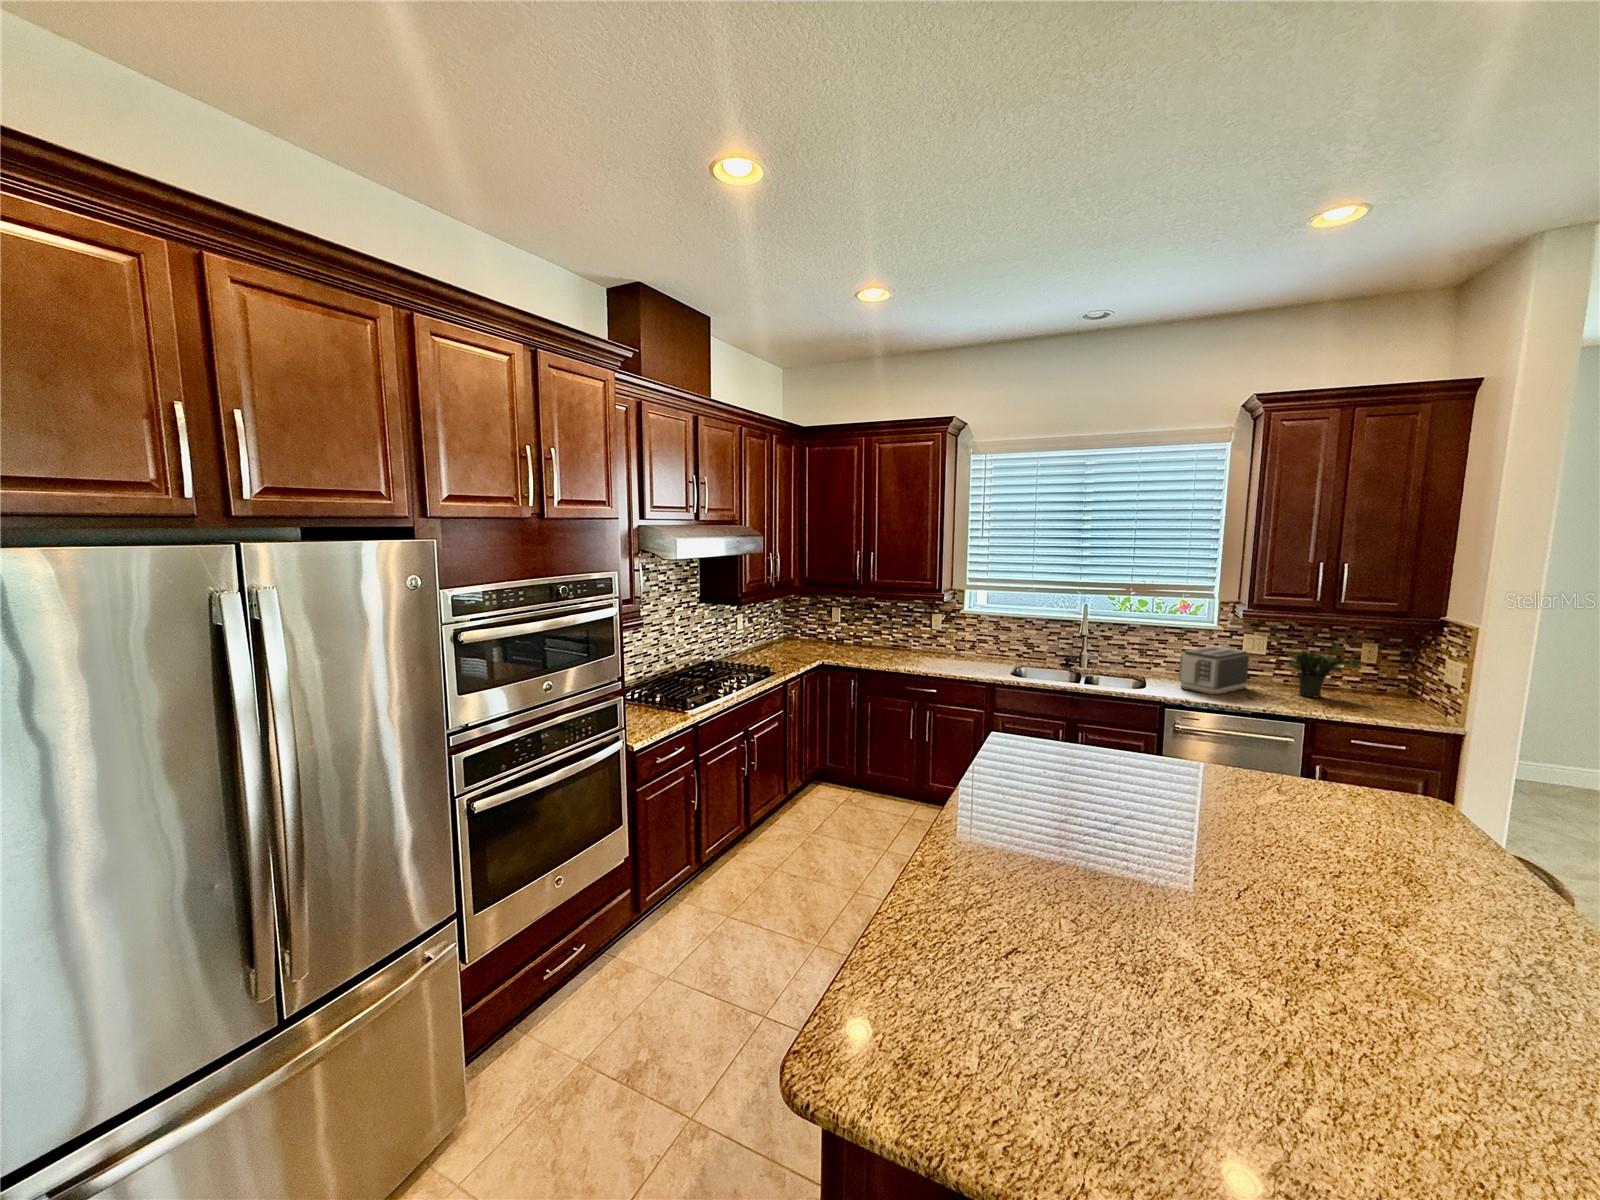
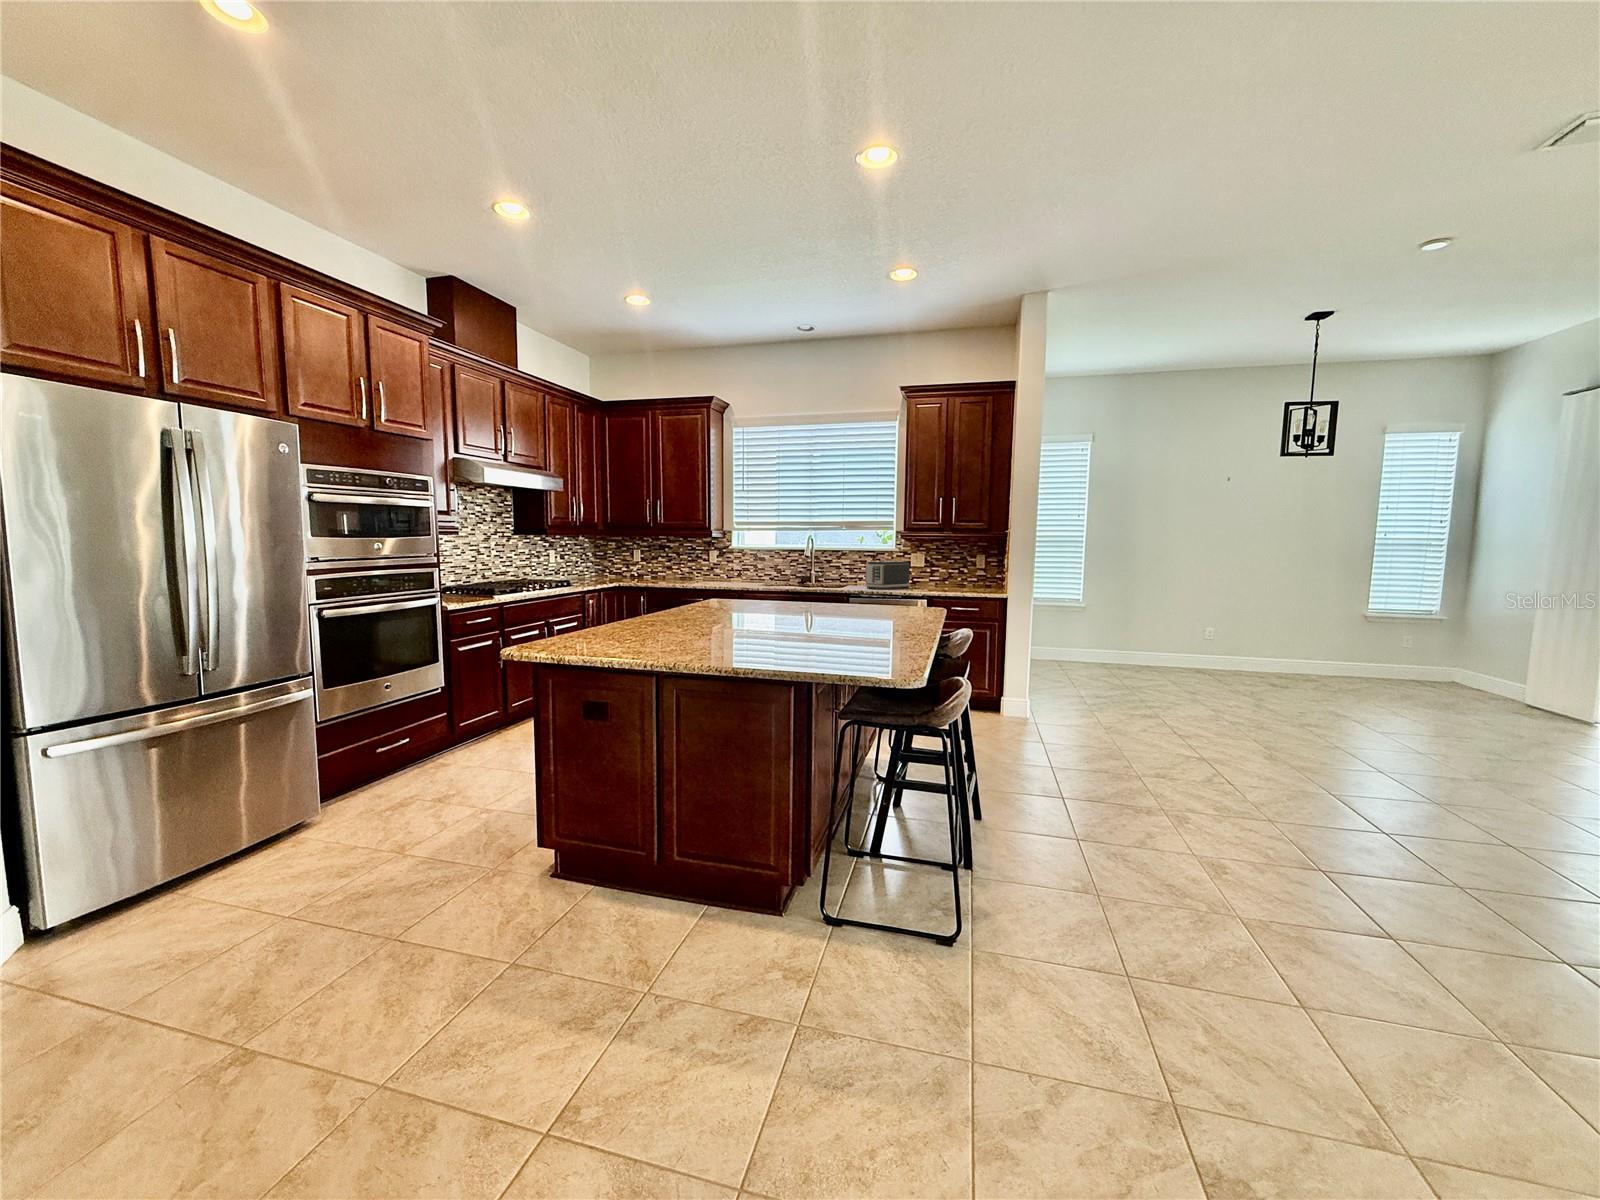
potted plant: present [1285,644,1362,697] -> none [926,548,969,588]

